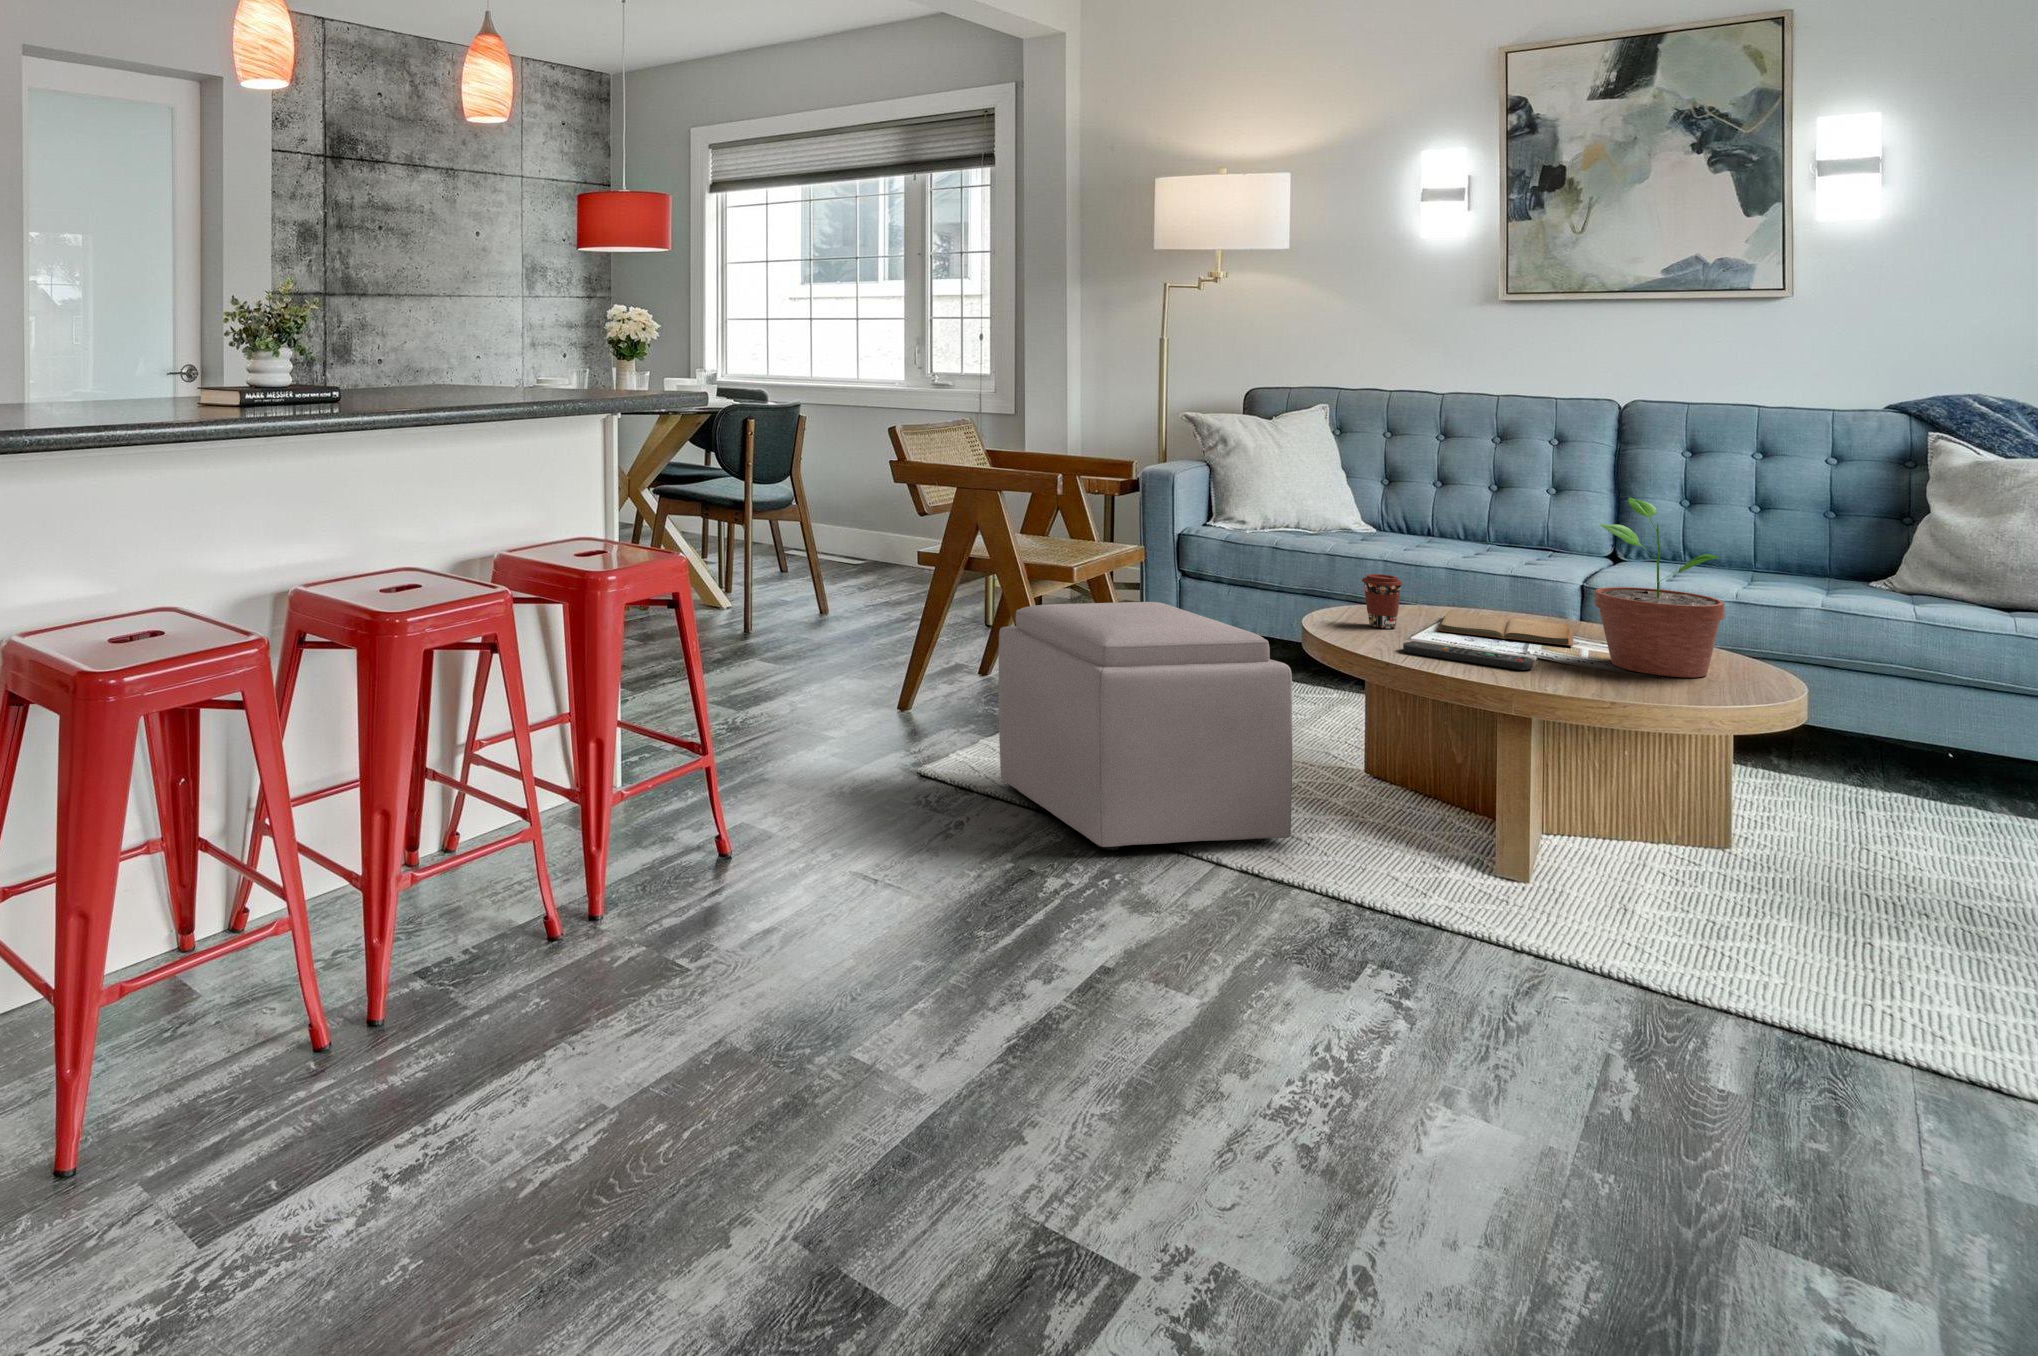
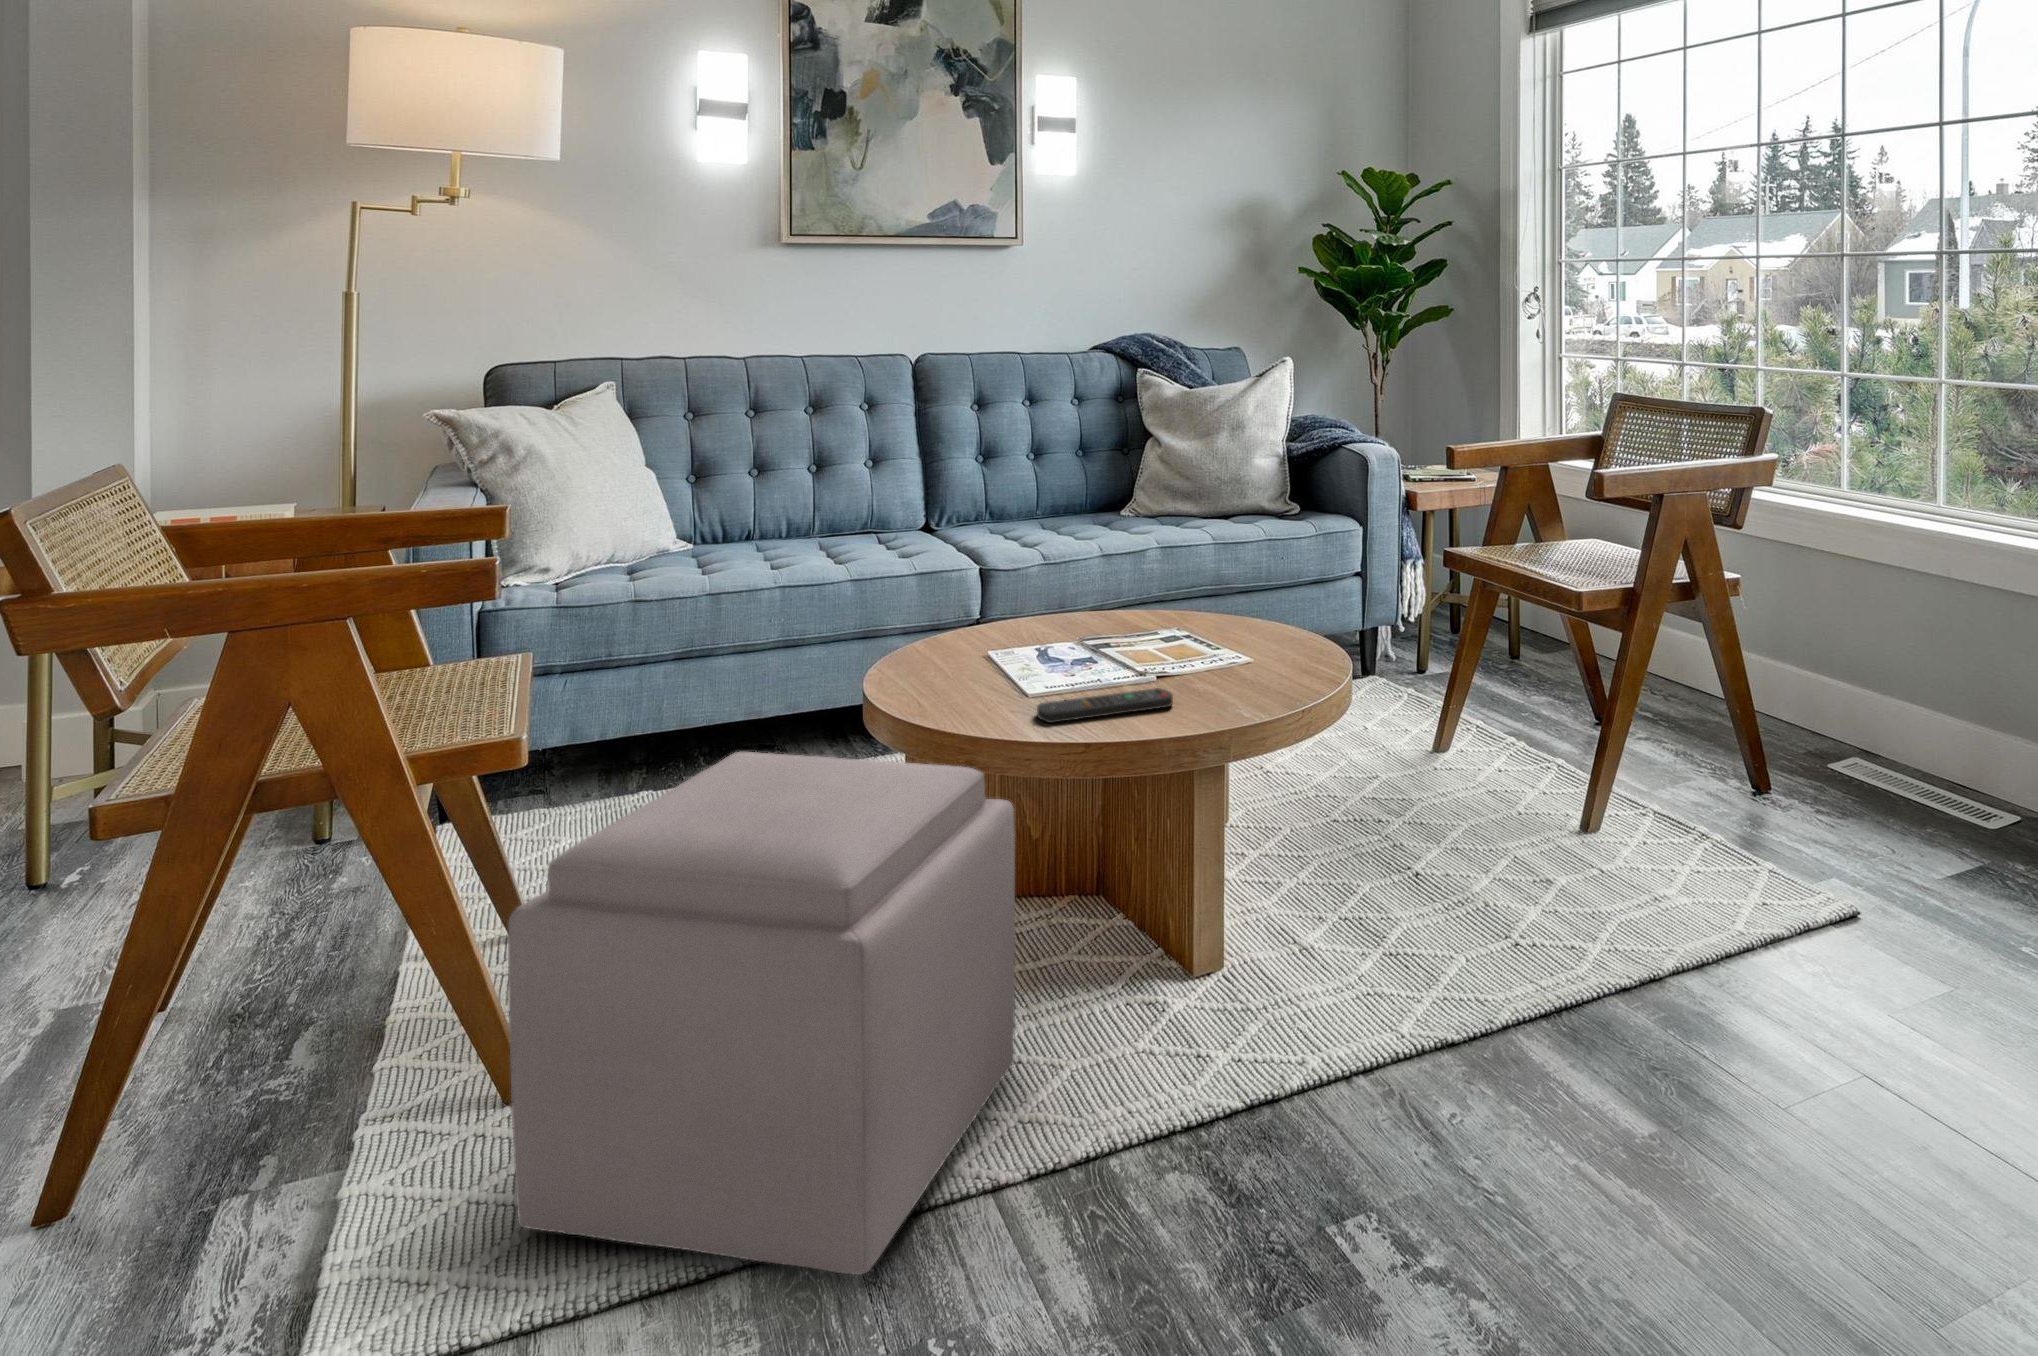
potted plant: present [1595,498,1725,677] -> none [1164,472,1288,671]
coffee cup: present [1362,574,1403,629] -> none [921,616,970,692]
book: present [1438,611,1573,646] -> none [959,627,1122,675]

